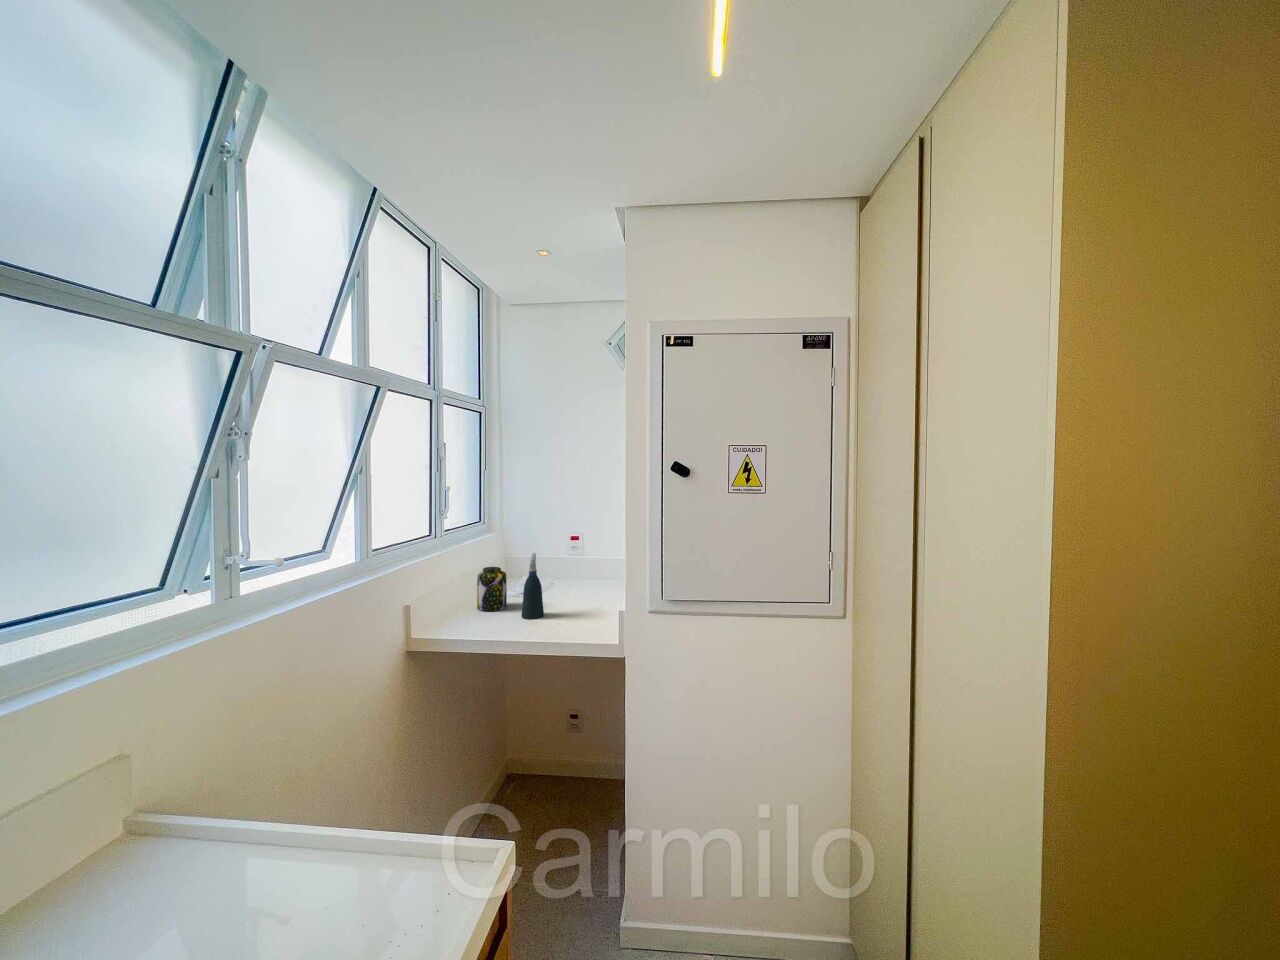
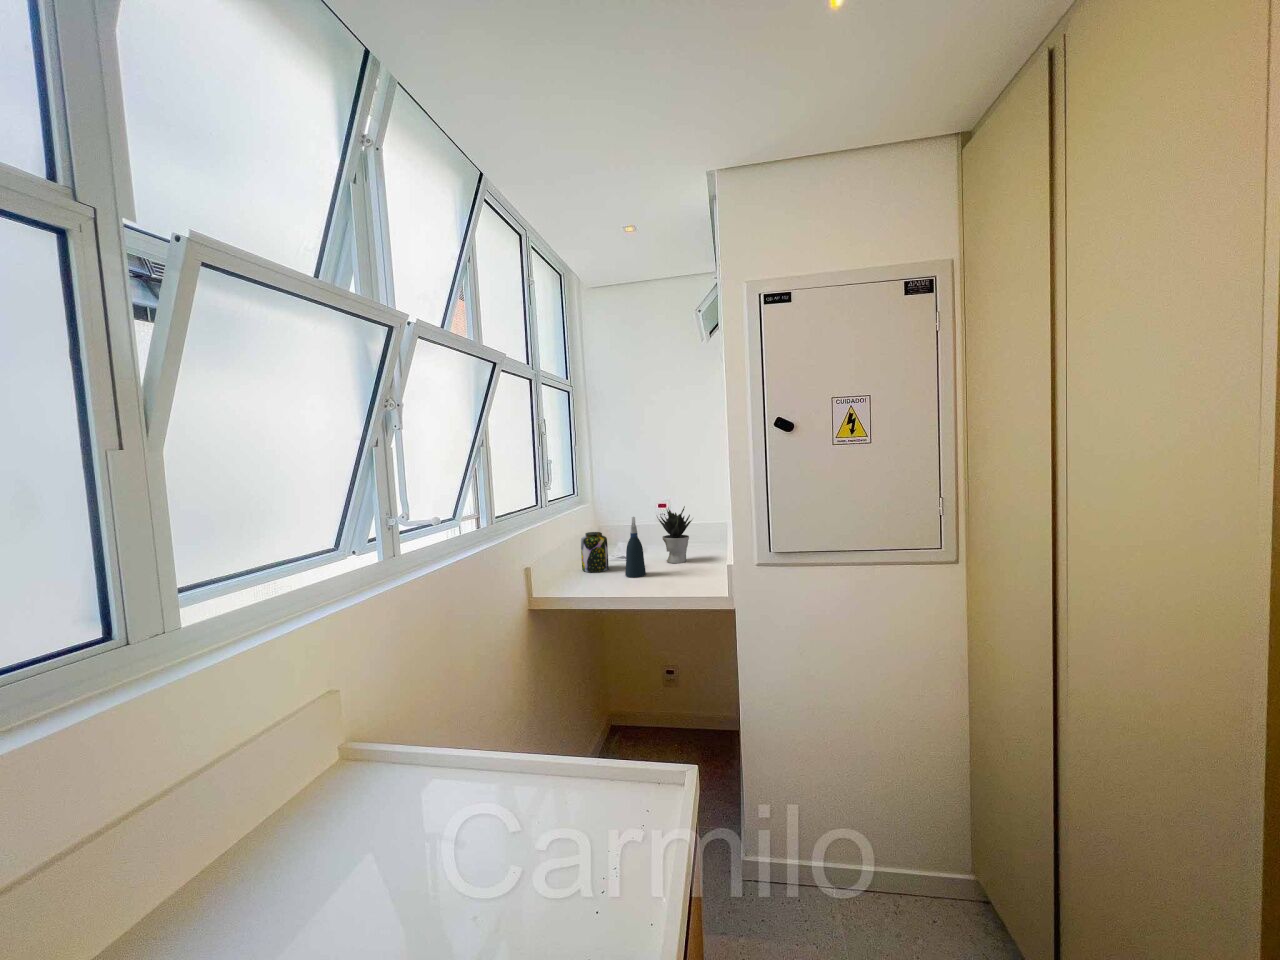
potted plant: none [563,540,602,602] -> present [657,506,692,563]

